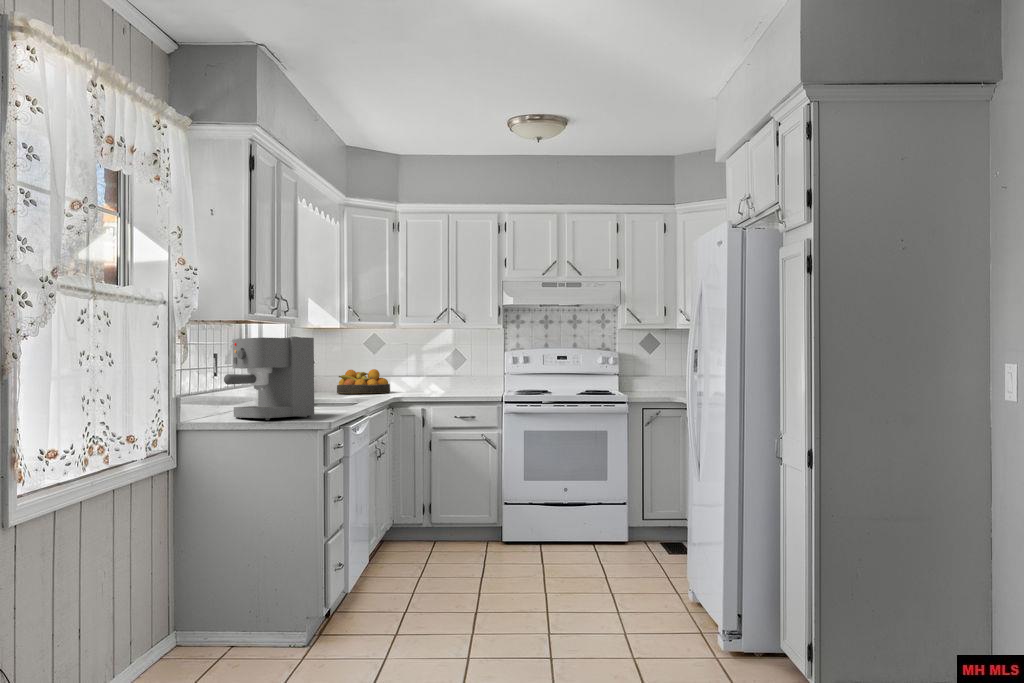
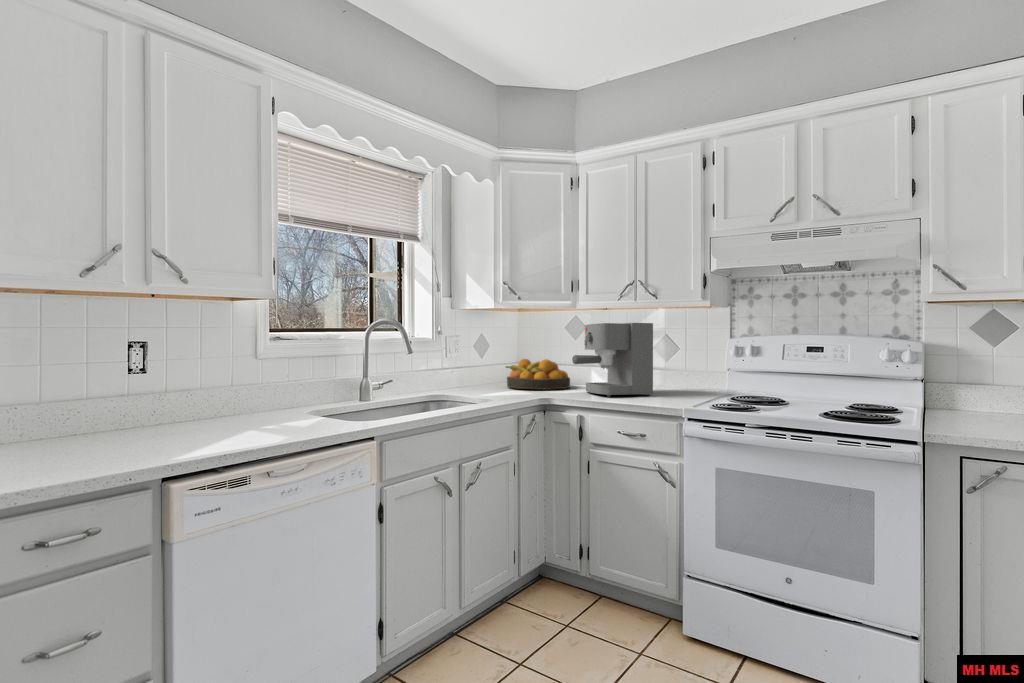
coffee maker: present [224,337,314,420] -> present [572,323,653,396]

